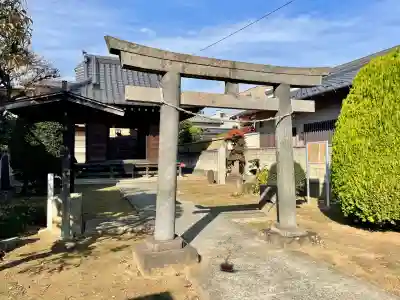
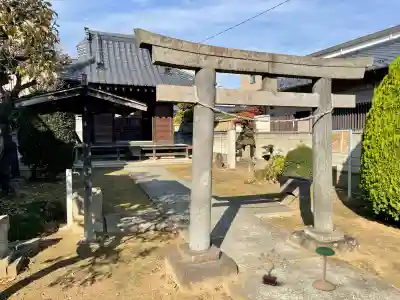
stool: none [267,235,288,276] -> present [312,247,335,291]

